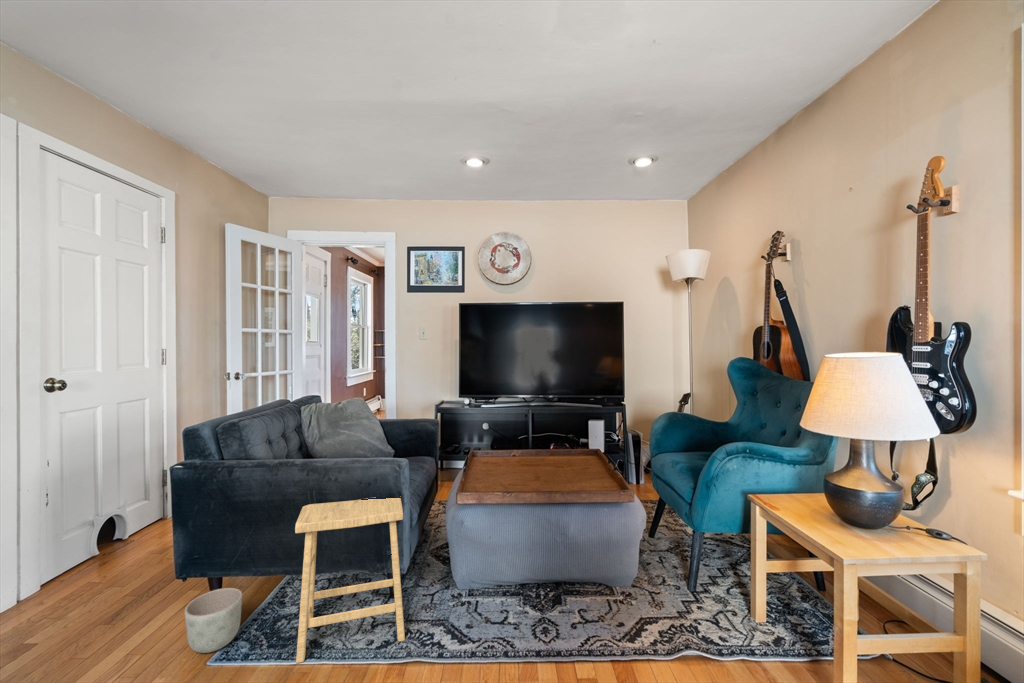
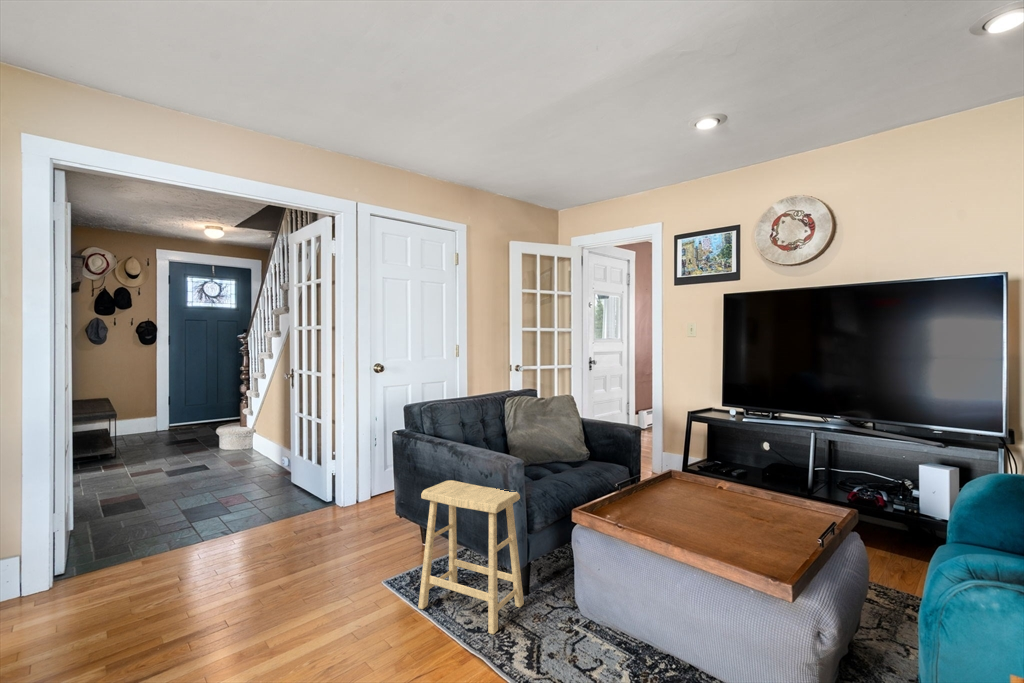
planter: present [185,588,242,653] -> none [379,531,417,575]

